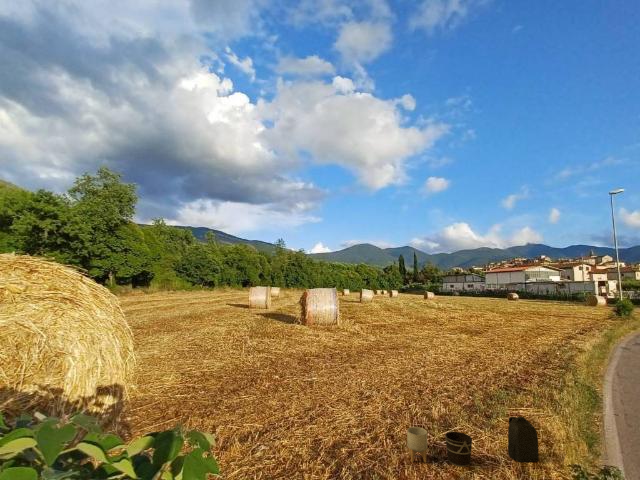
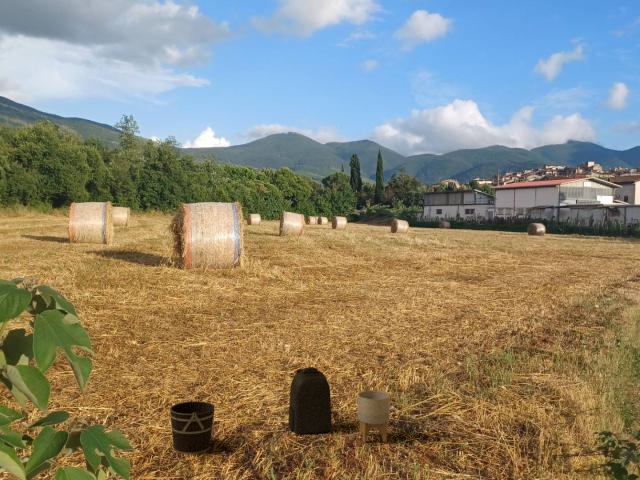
backpack: present [508,417,539,462] -> present [288,367,332,434]
bucket: present [445,431,472,467] -> present [168,399,214,454]

